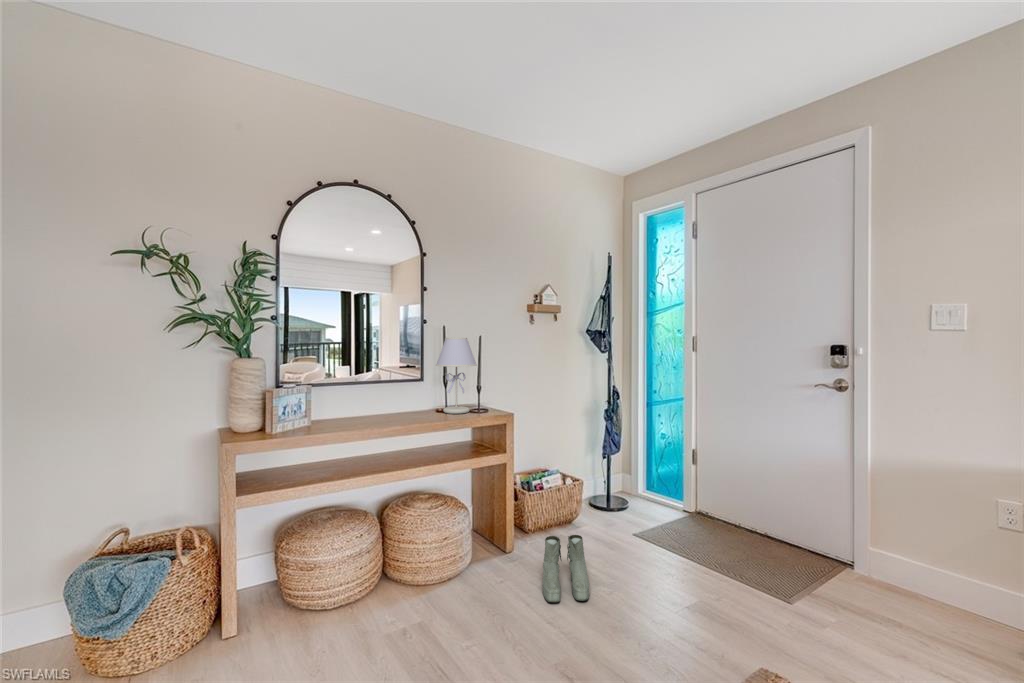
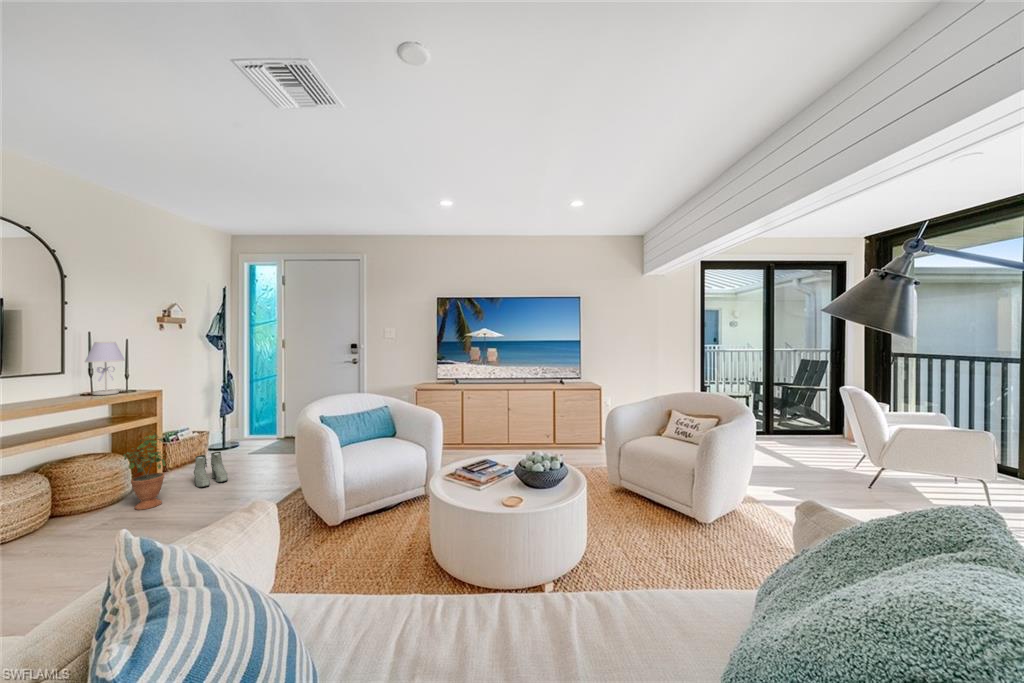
potted plant: none [439,488,493,626] -> present [123,433,165,510]

